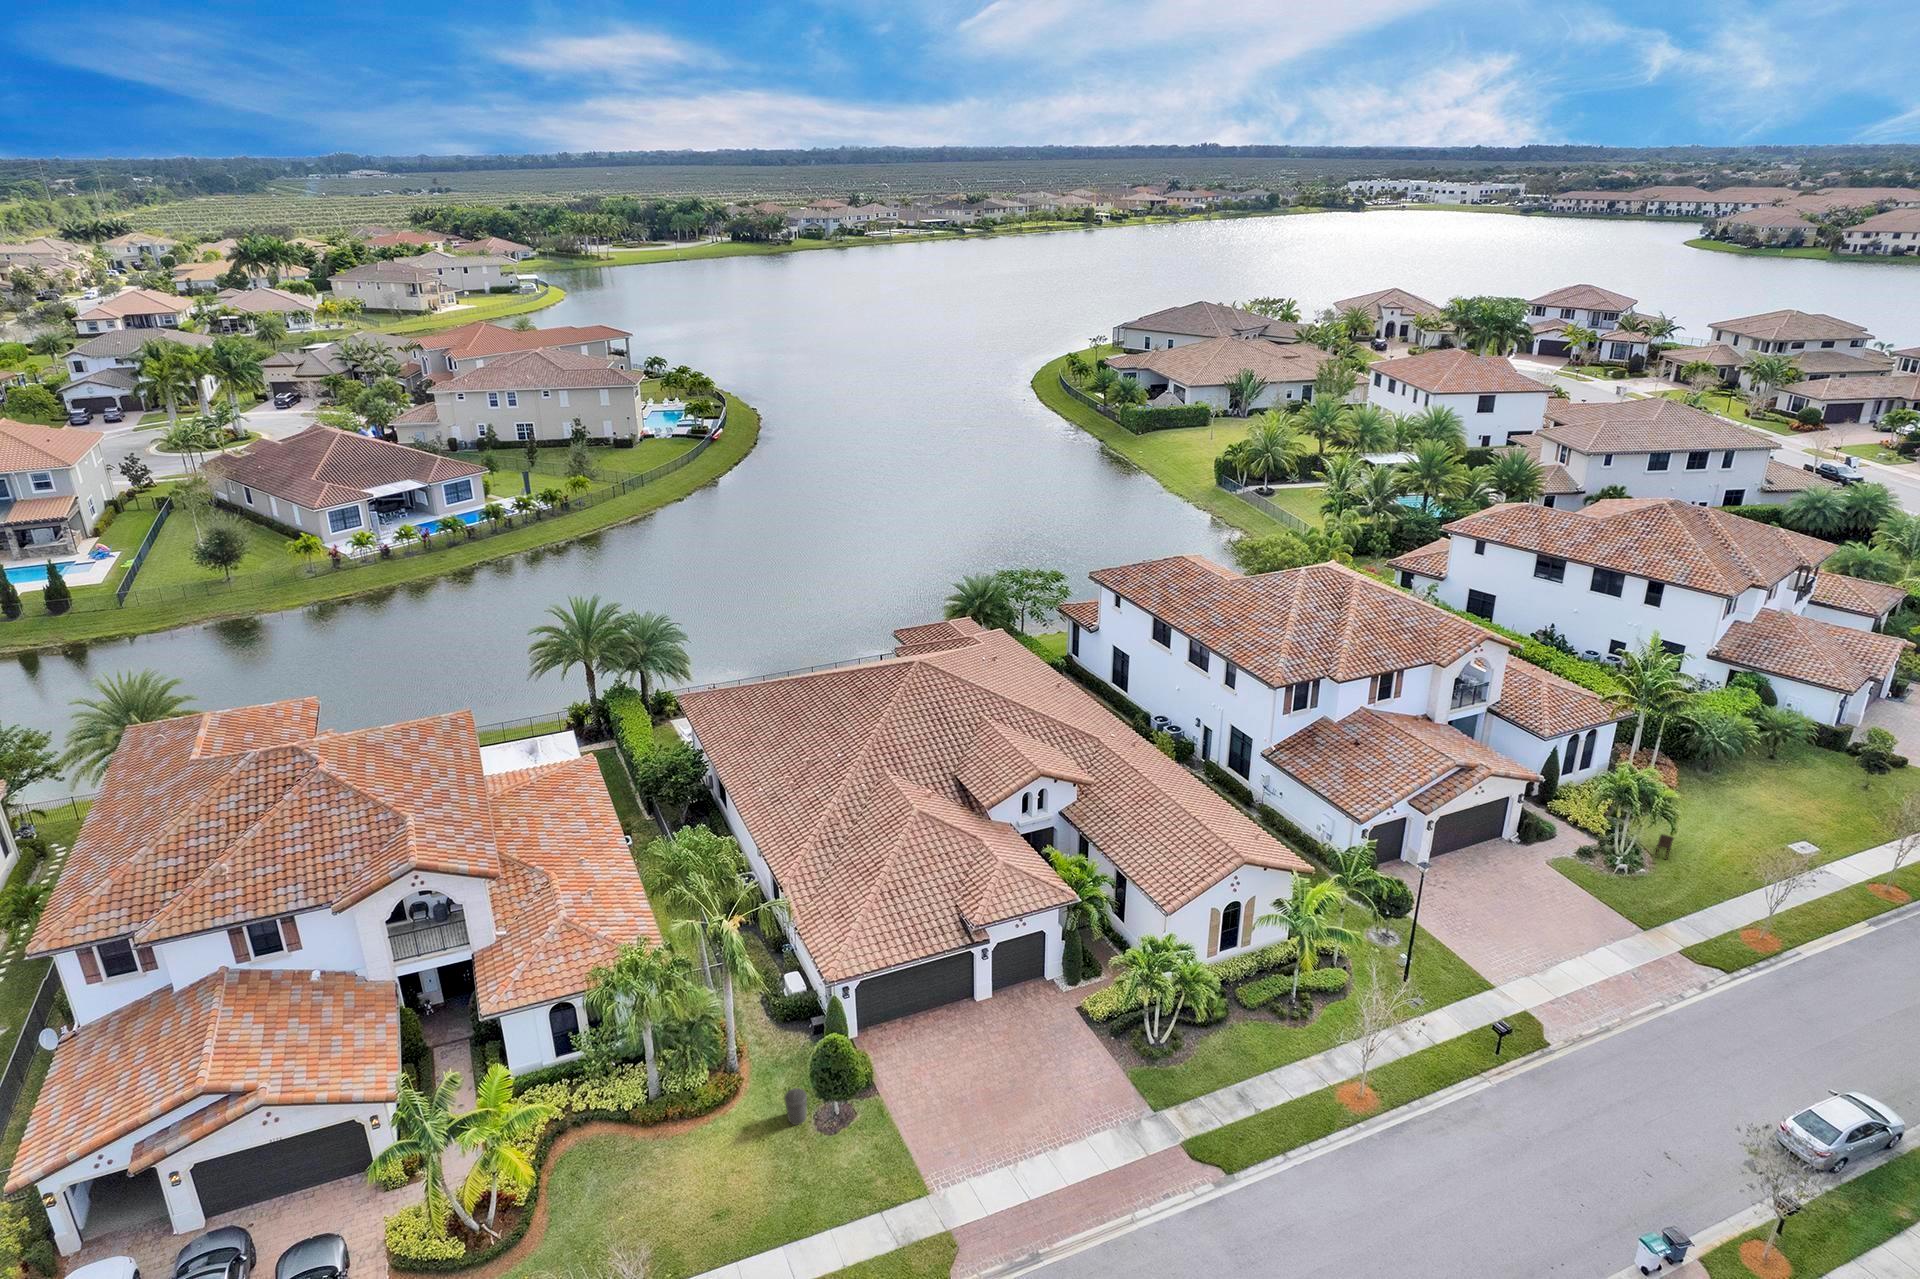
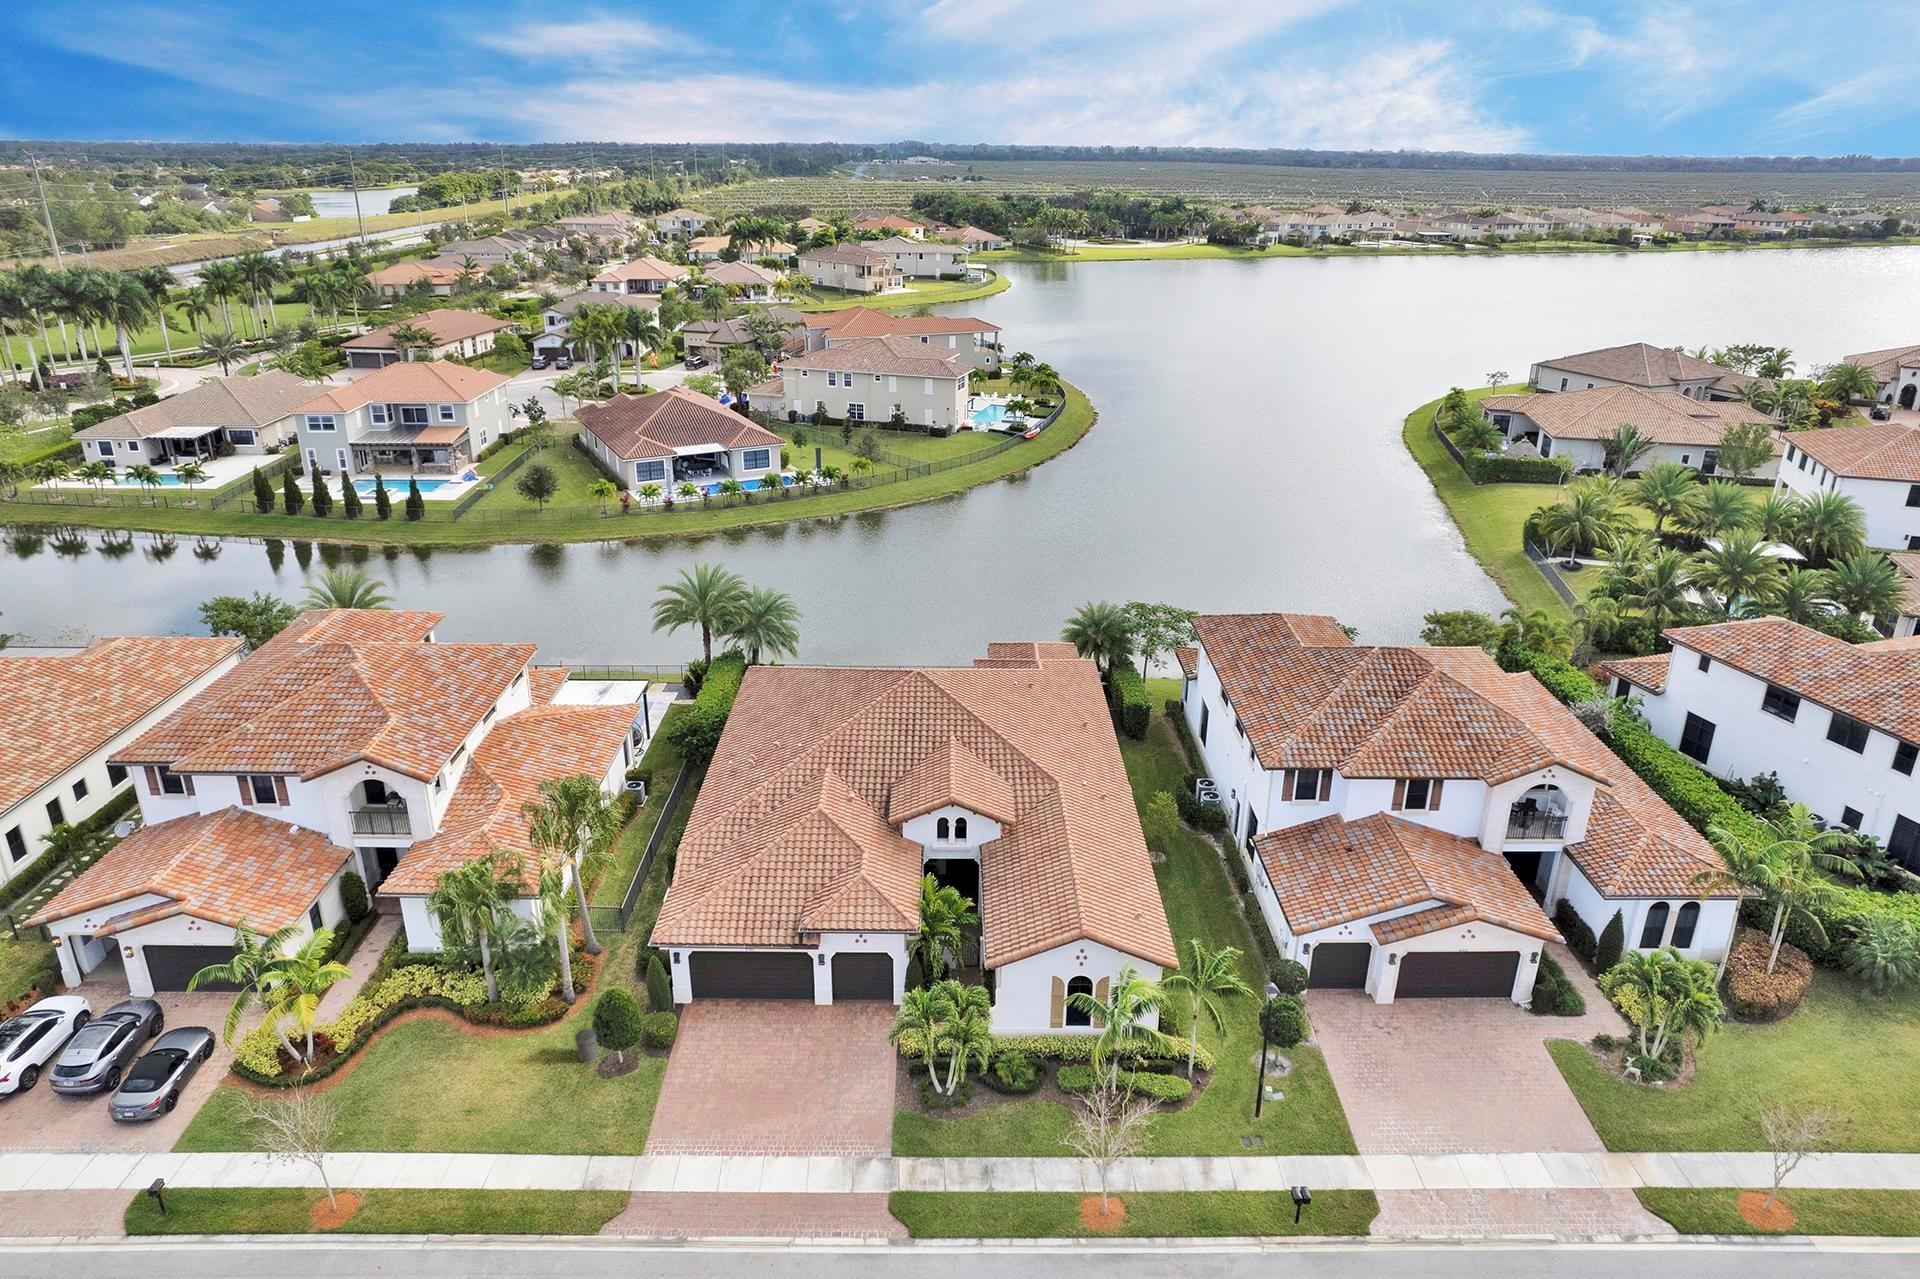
bench: present [1655,834,1674,860] -> none [1699,1047,1736,1081]

